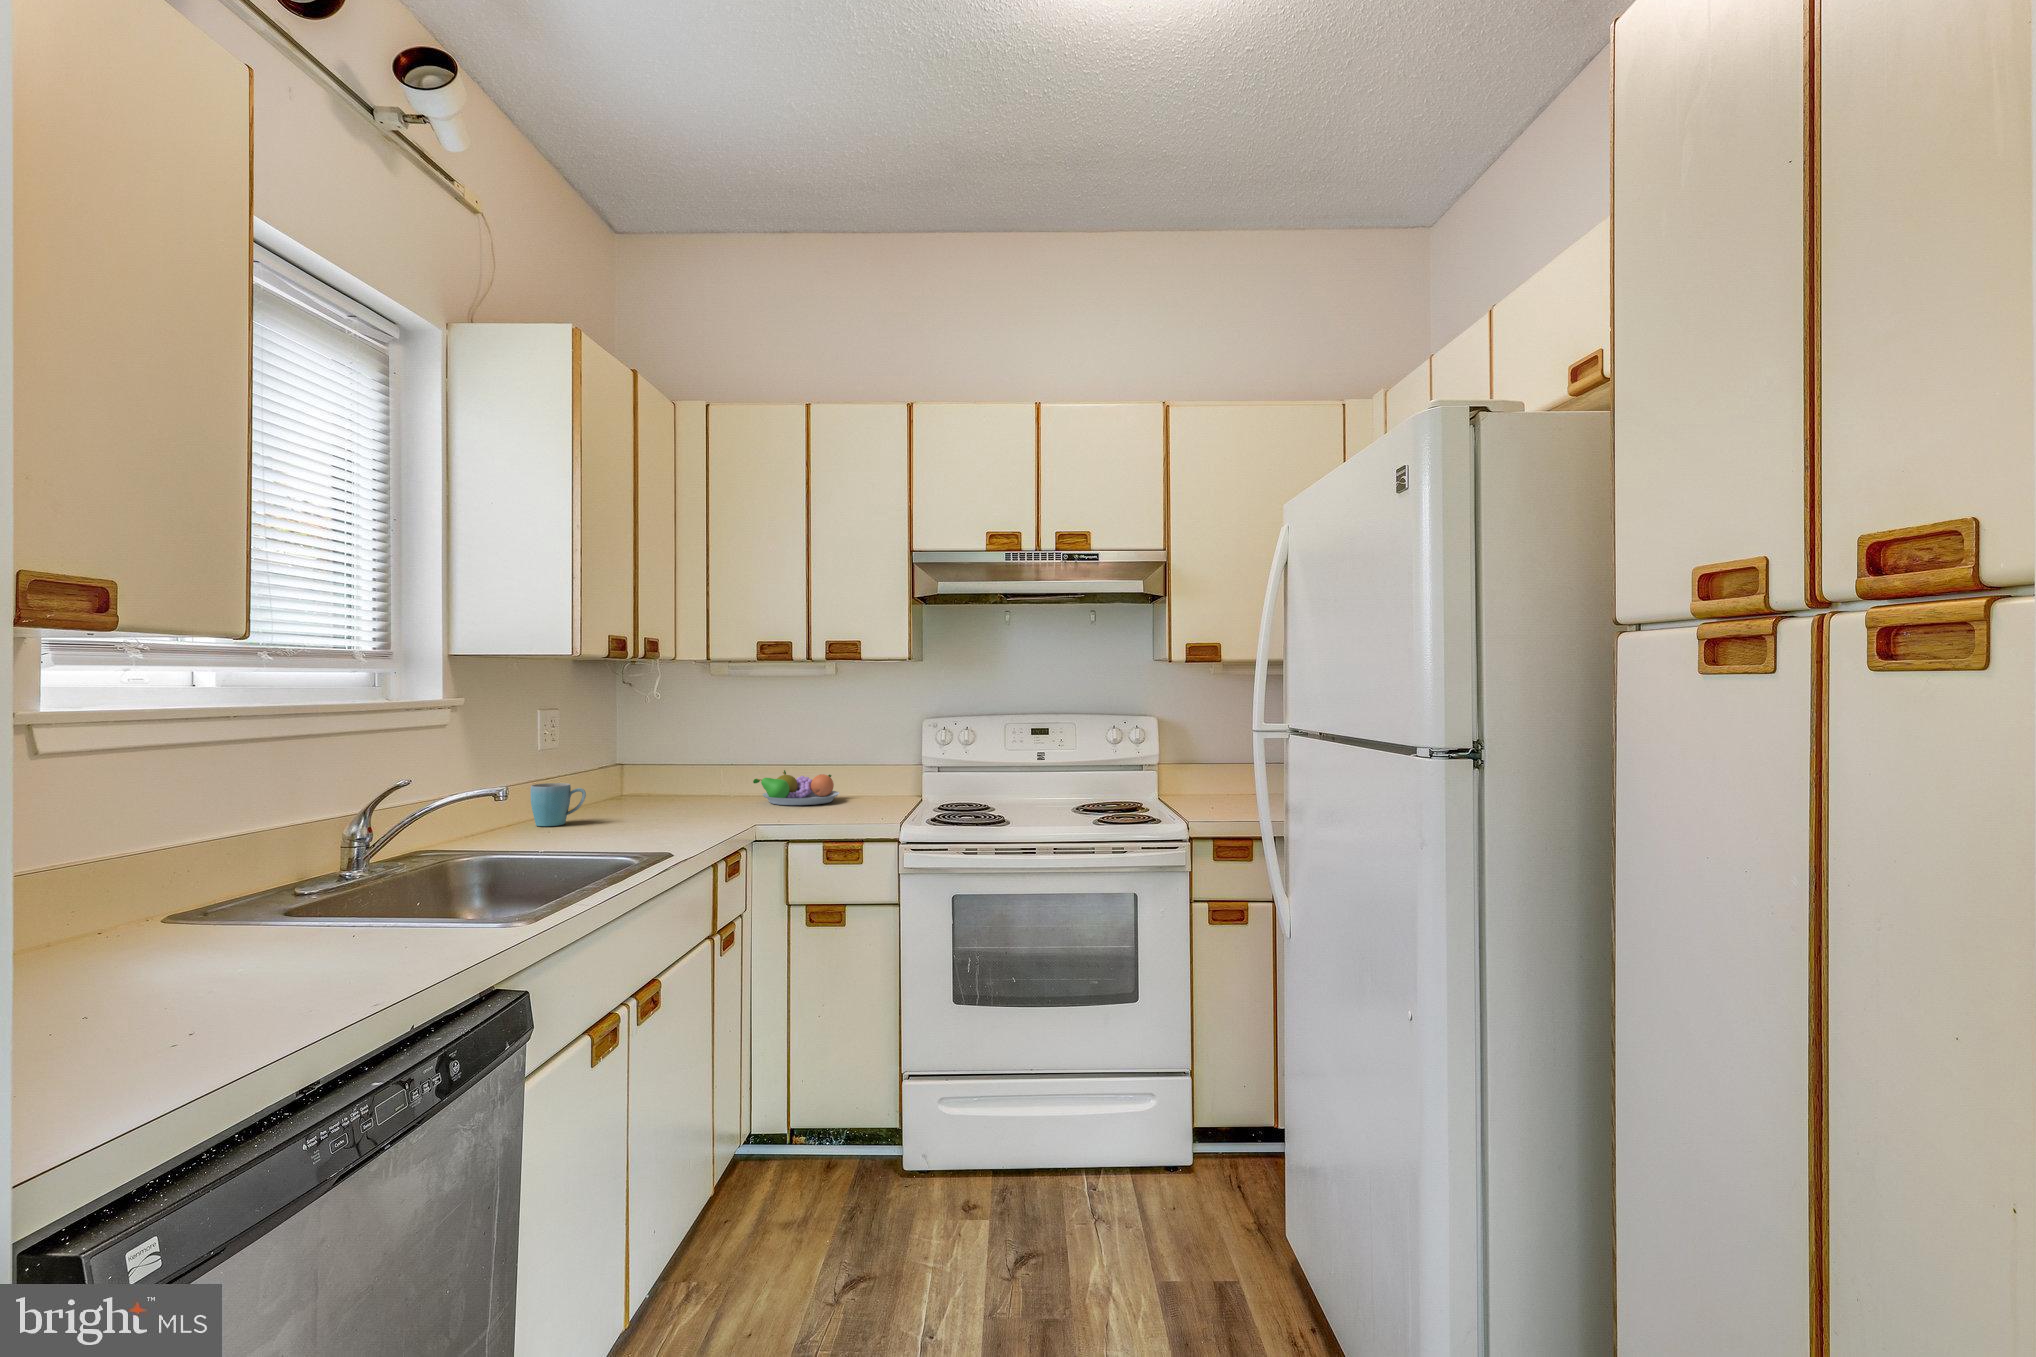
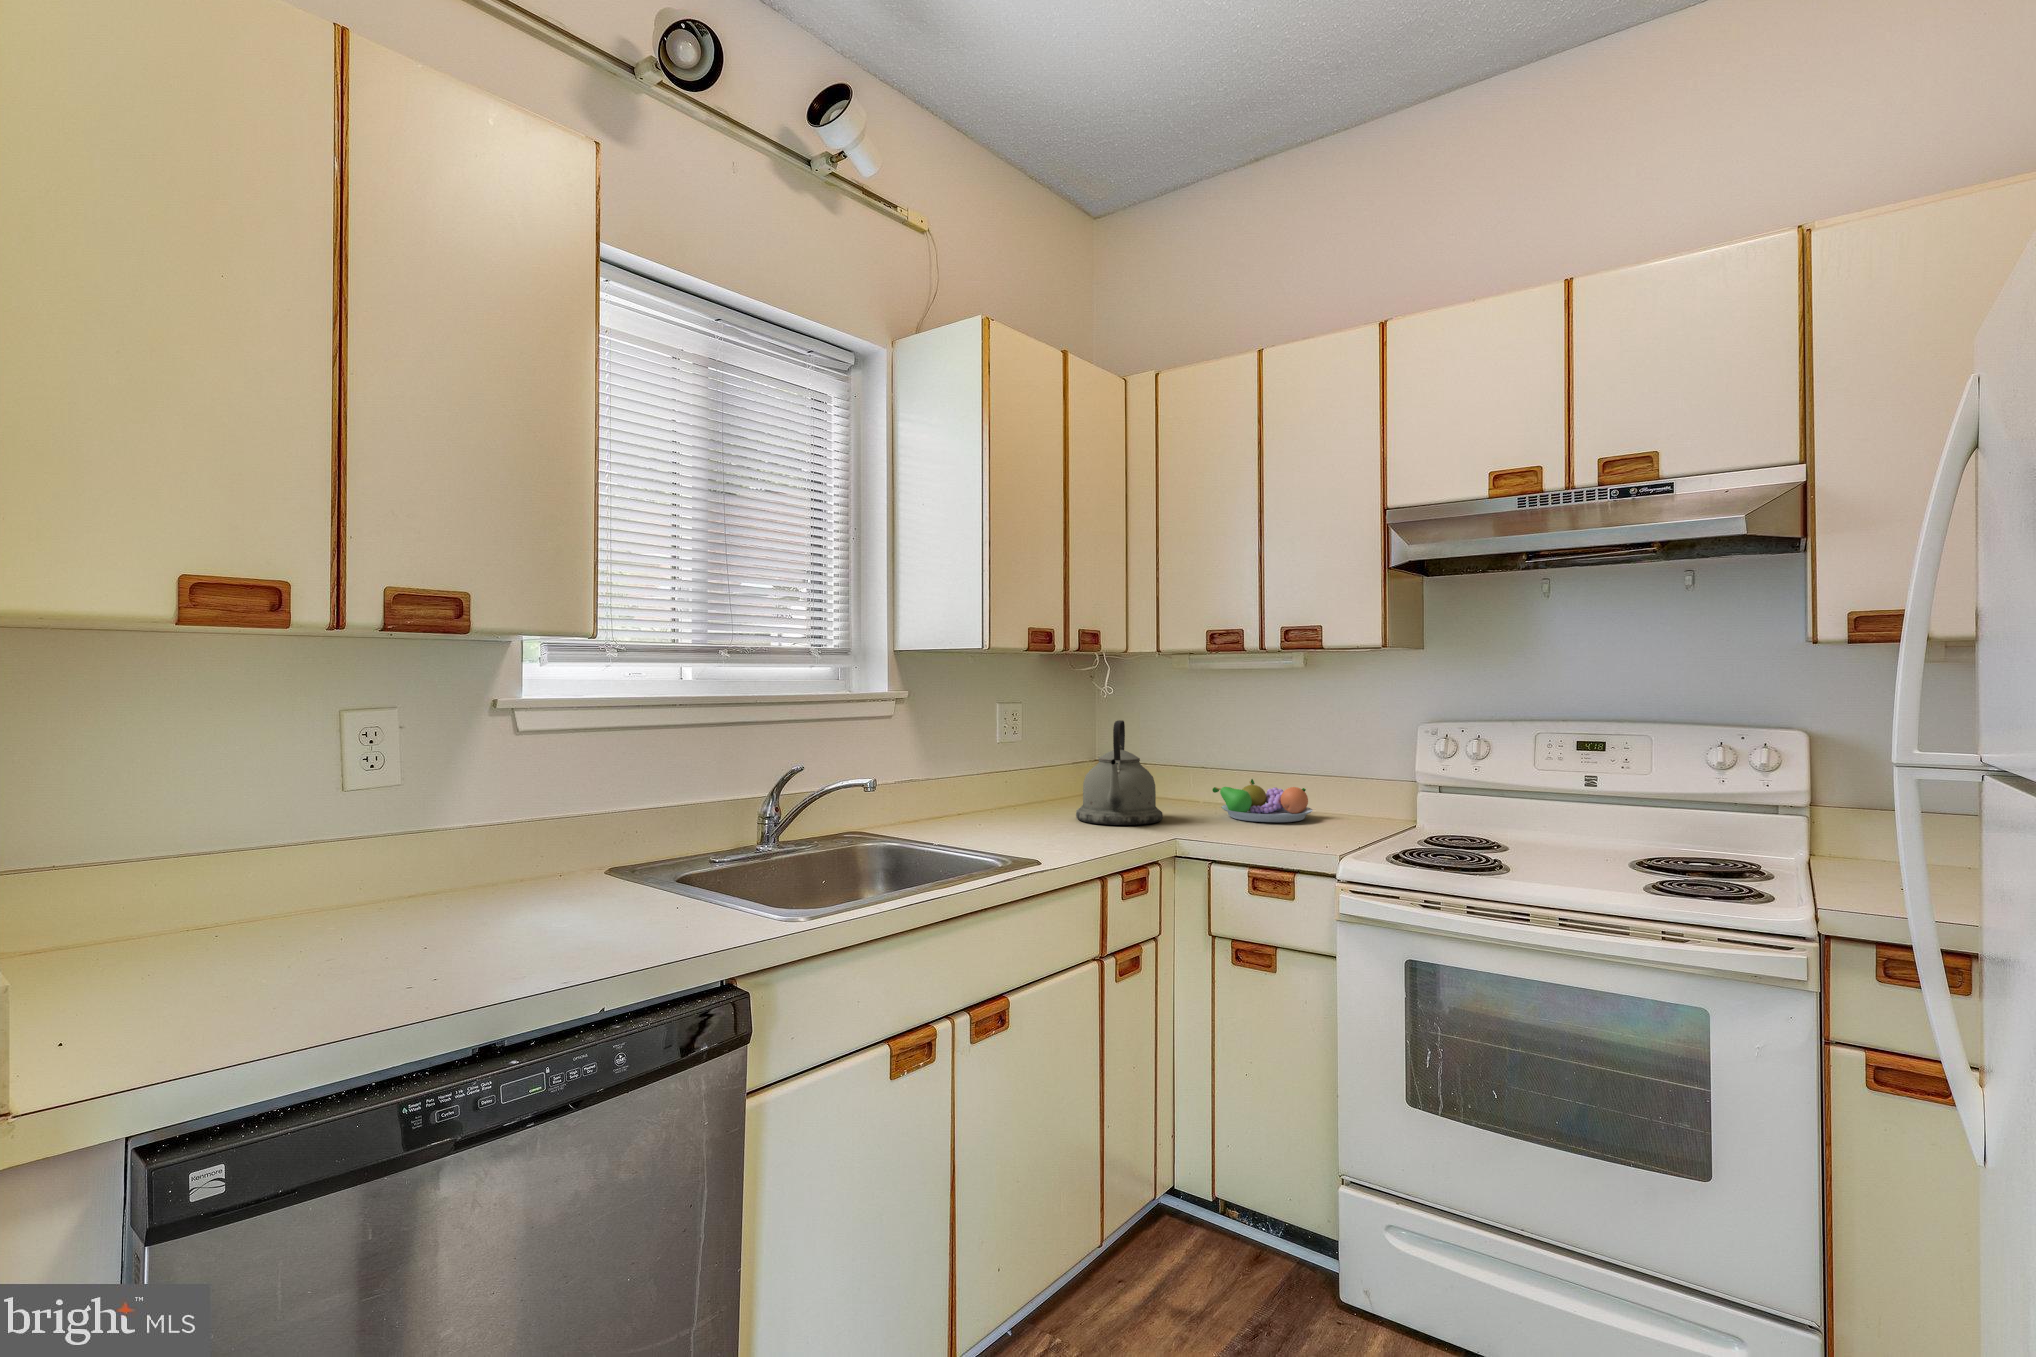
kettle: none [635,722,719,818] -> present [1076,720,1163,825]
mug: present [531,783,586,826] -> none [972,778,1020,822]

